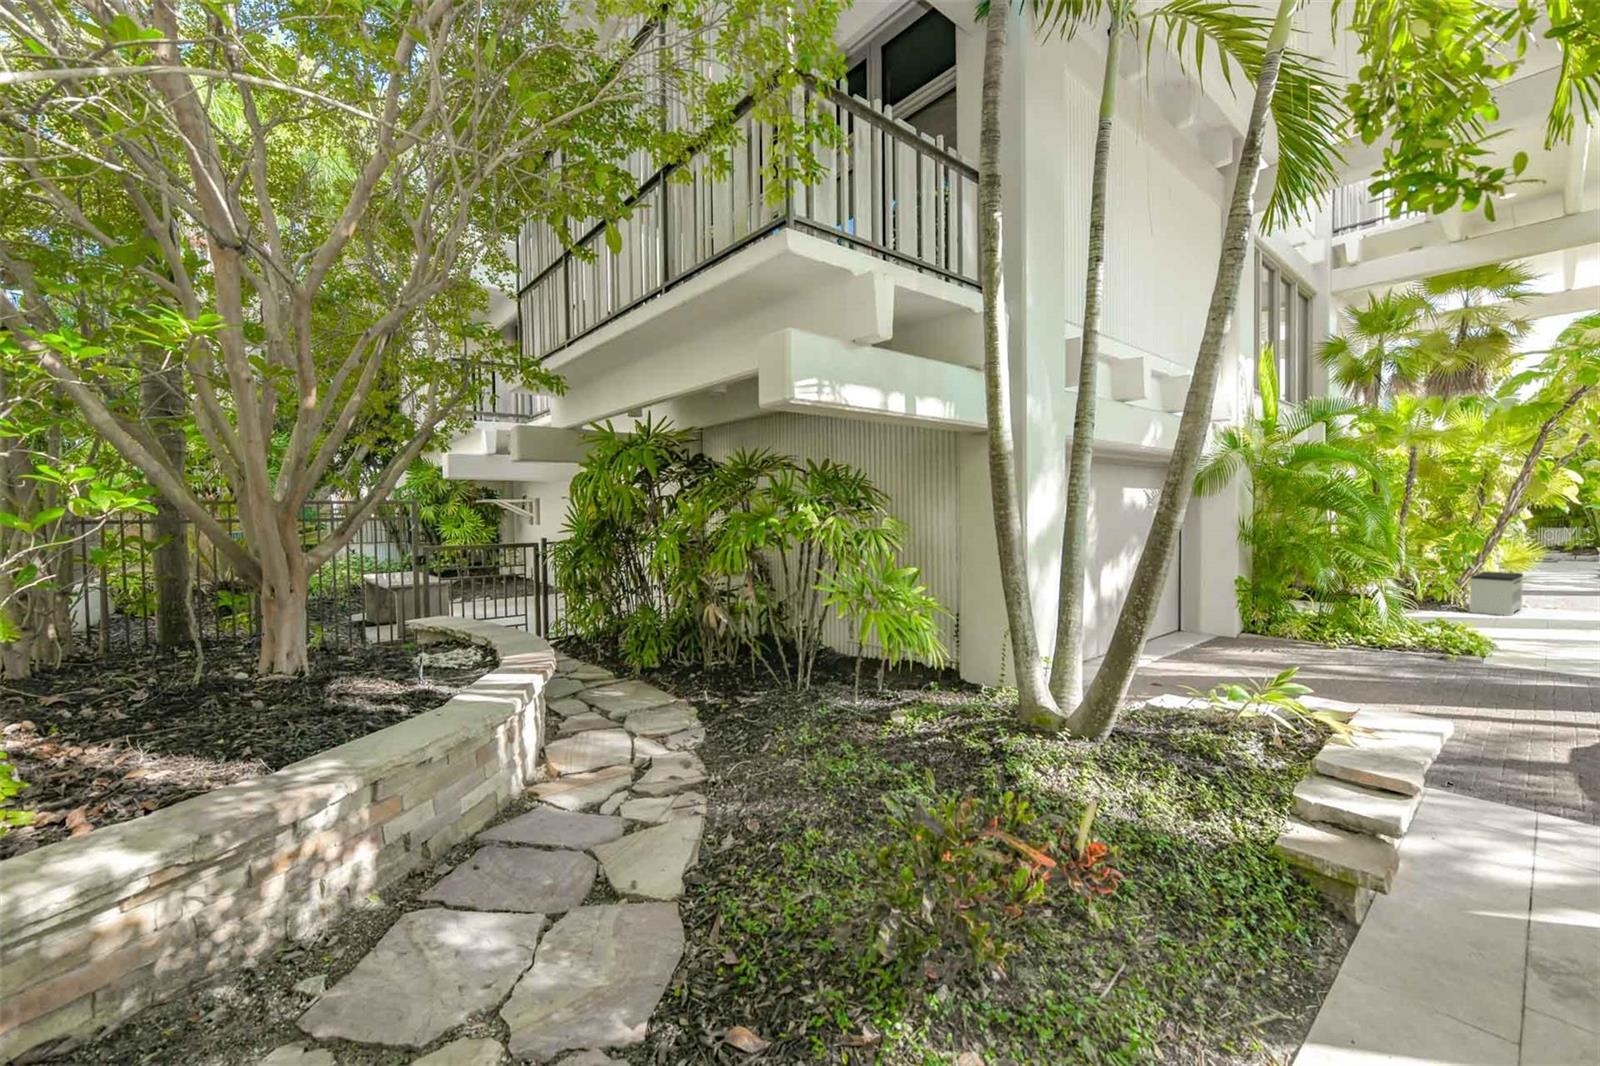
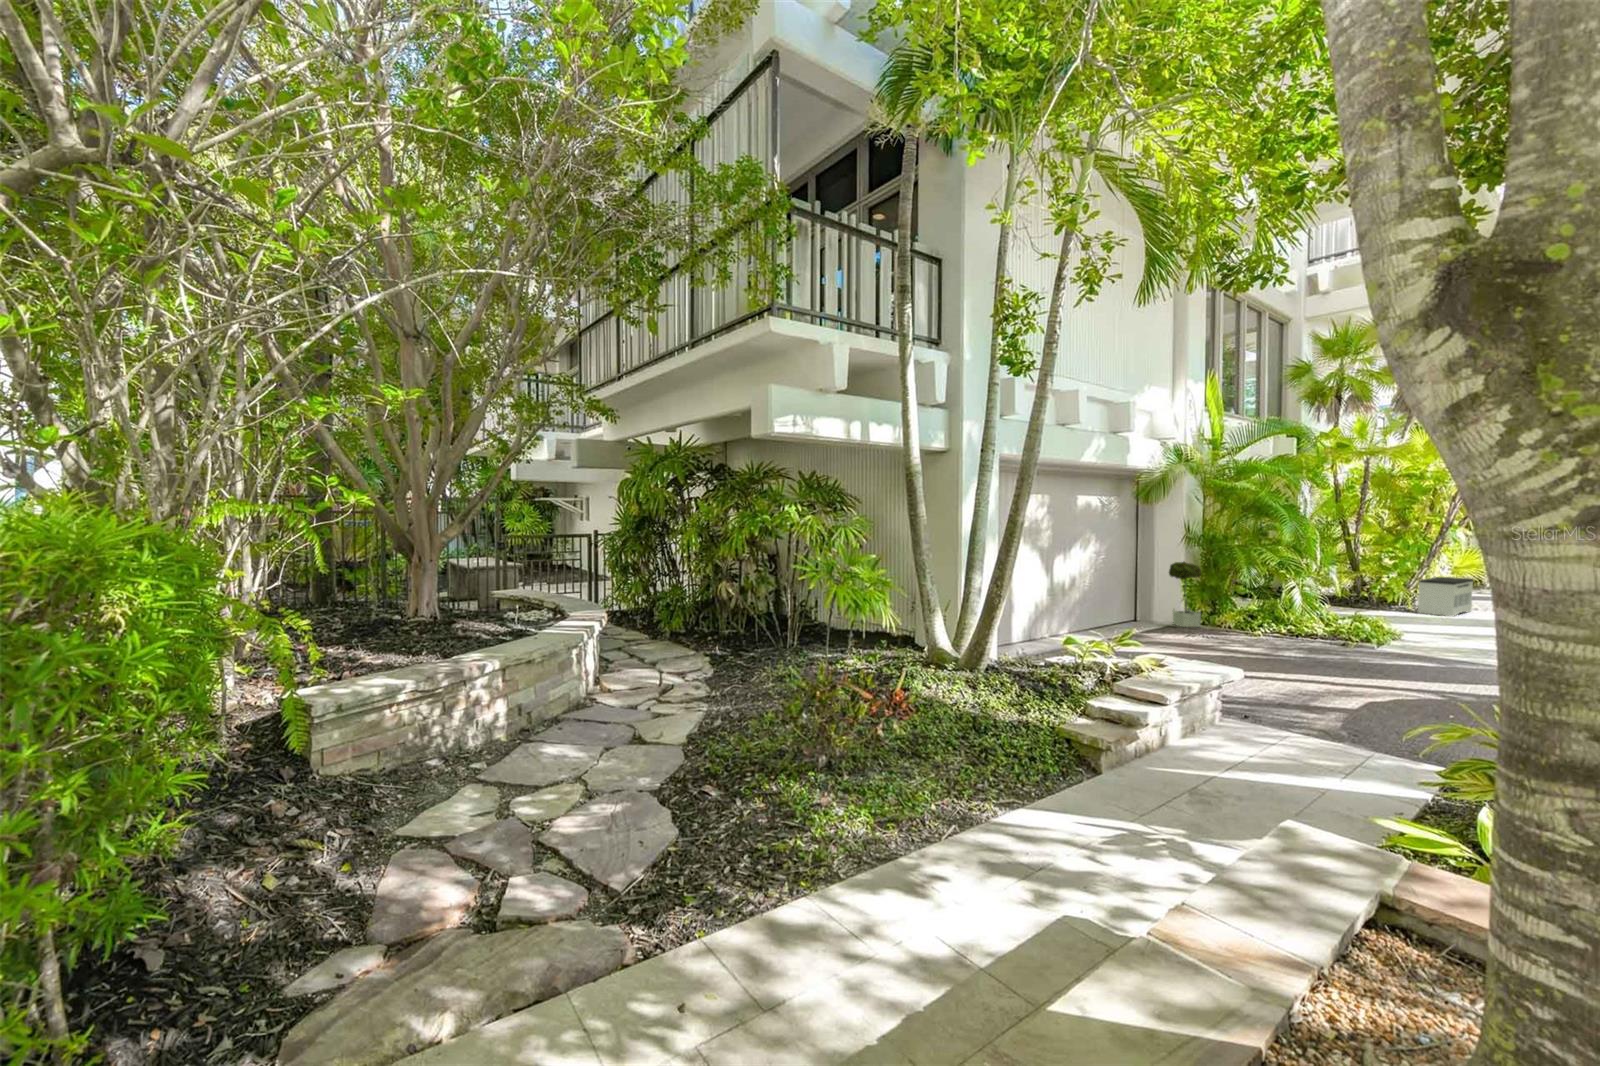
potted tree: none [1222,562,1263,639] -> present [1169,562,1201,627]

